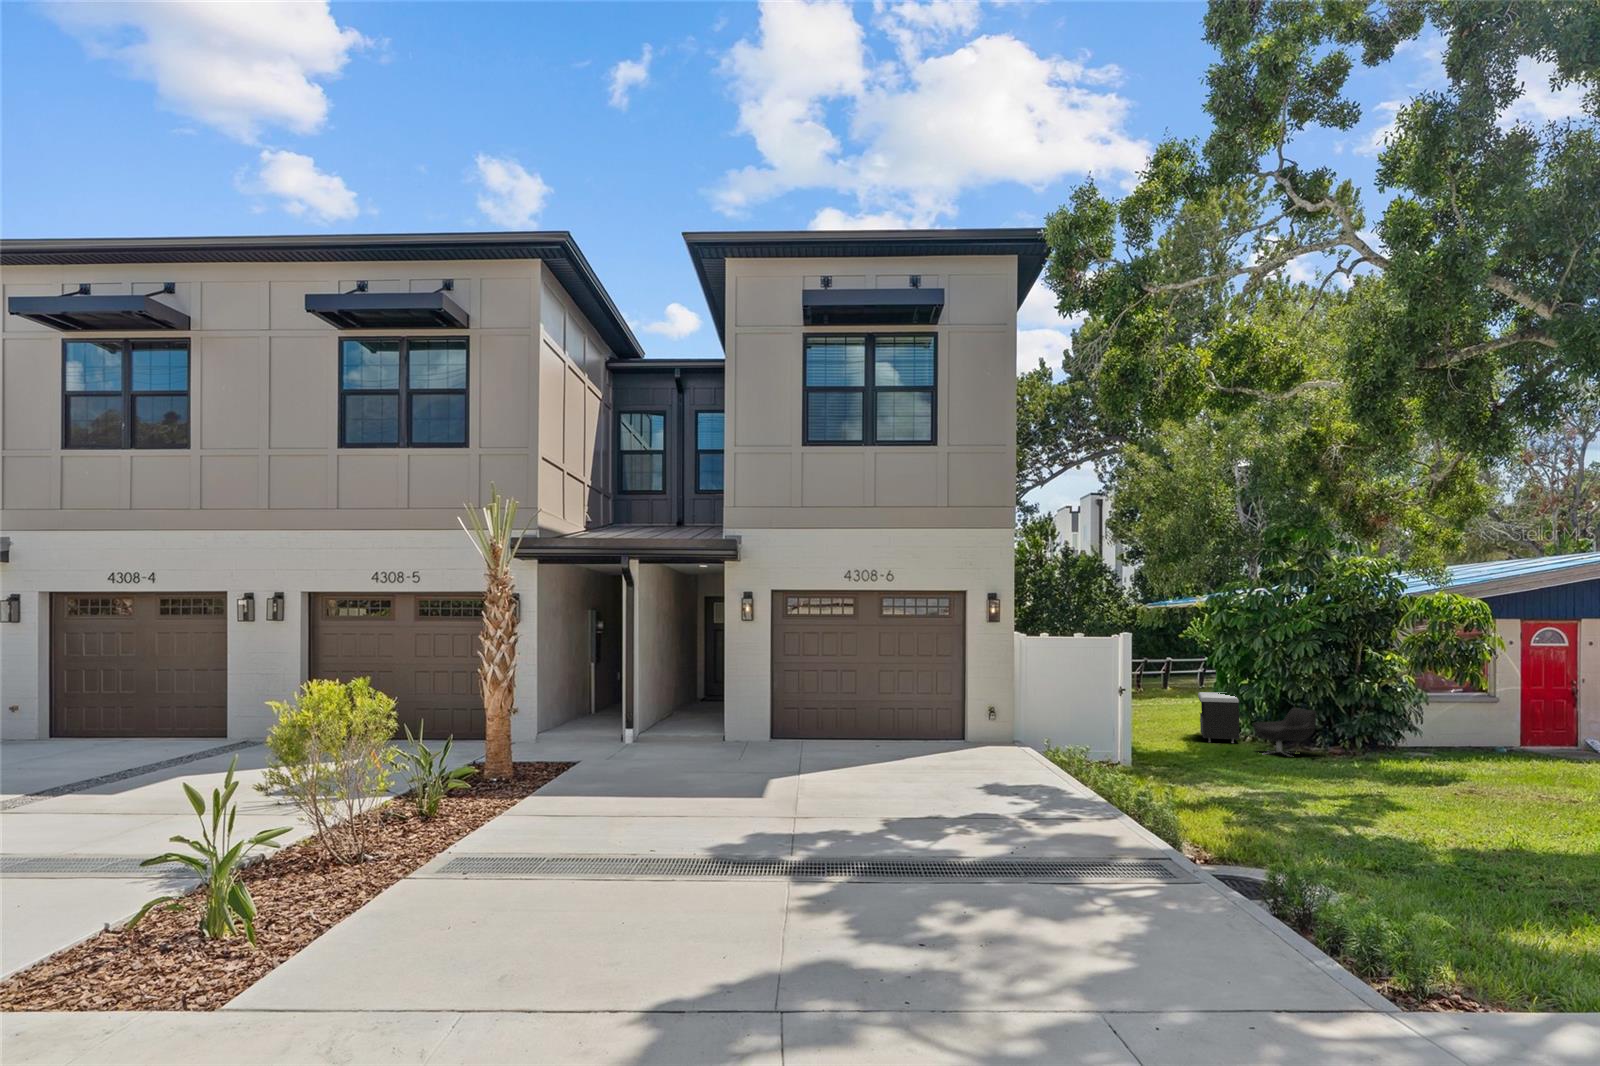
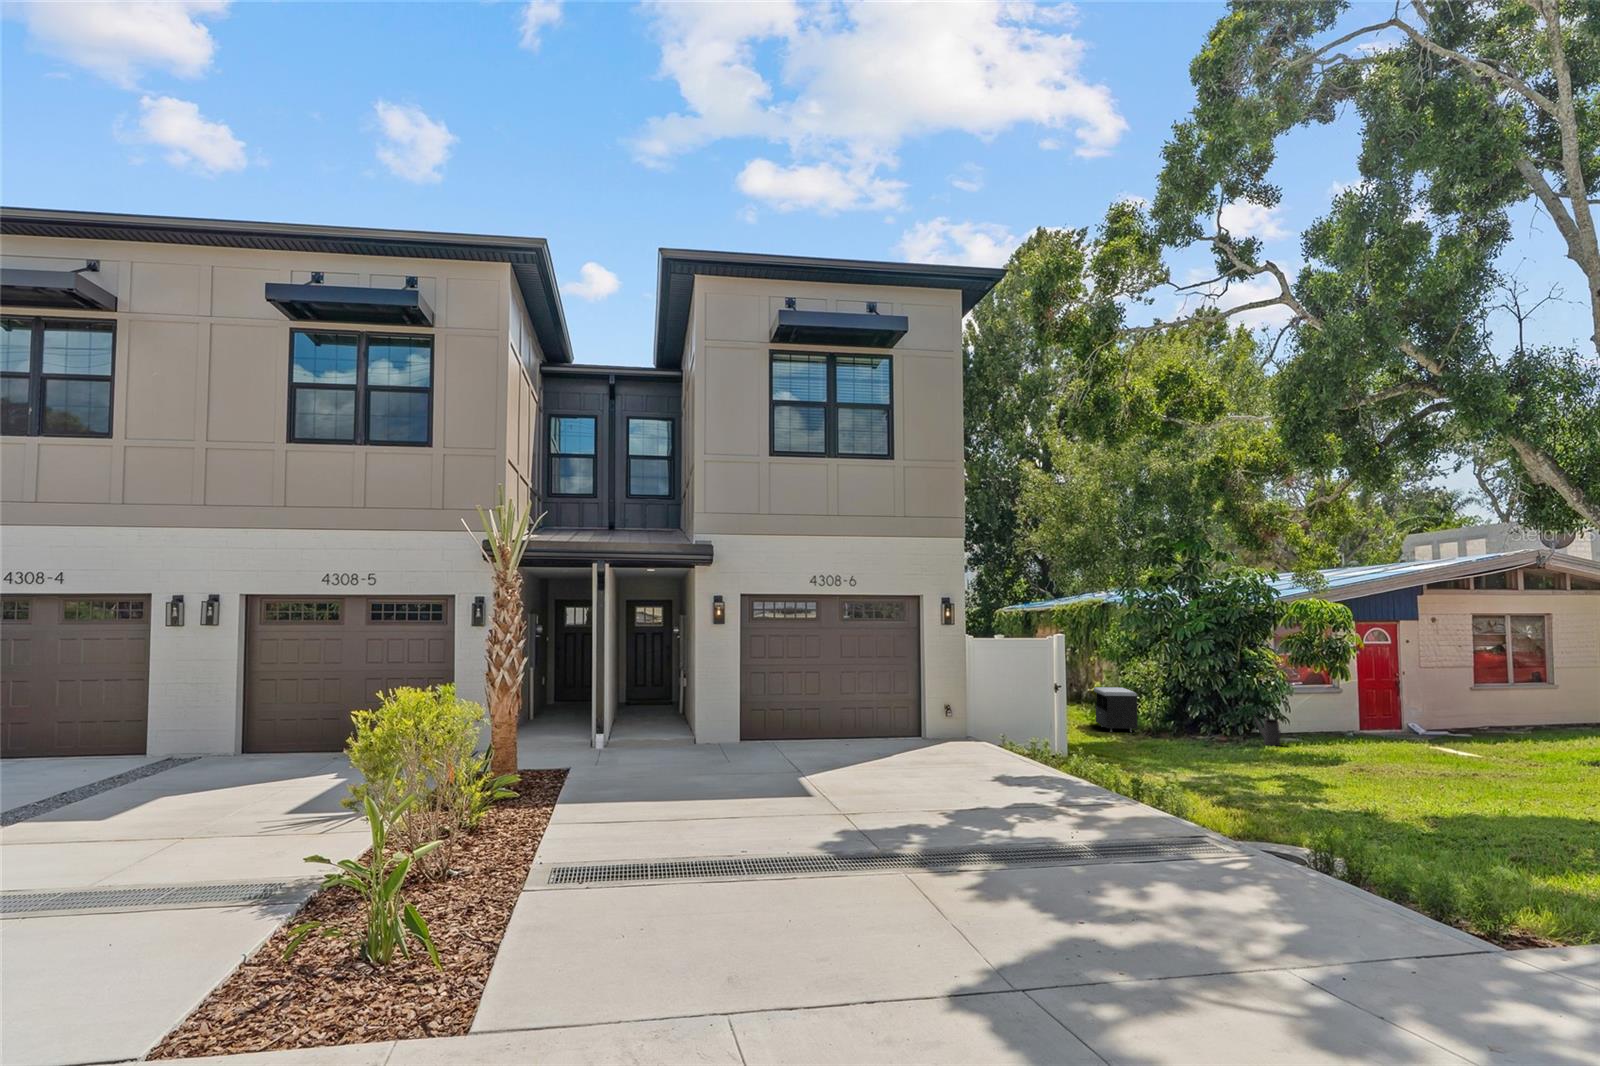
lounge chair: present [1253,708,1317,756] -> none [1157,700,1214,743]
watering can: none [1364,725,1392,762] -> present [1254,717,1281,746]

